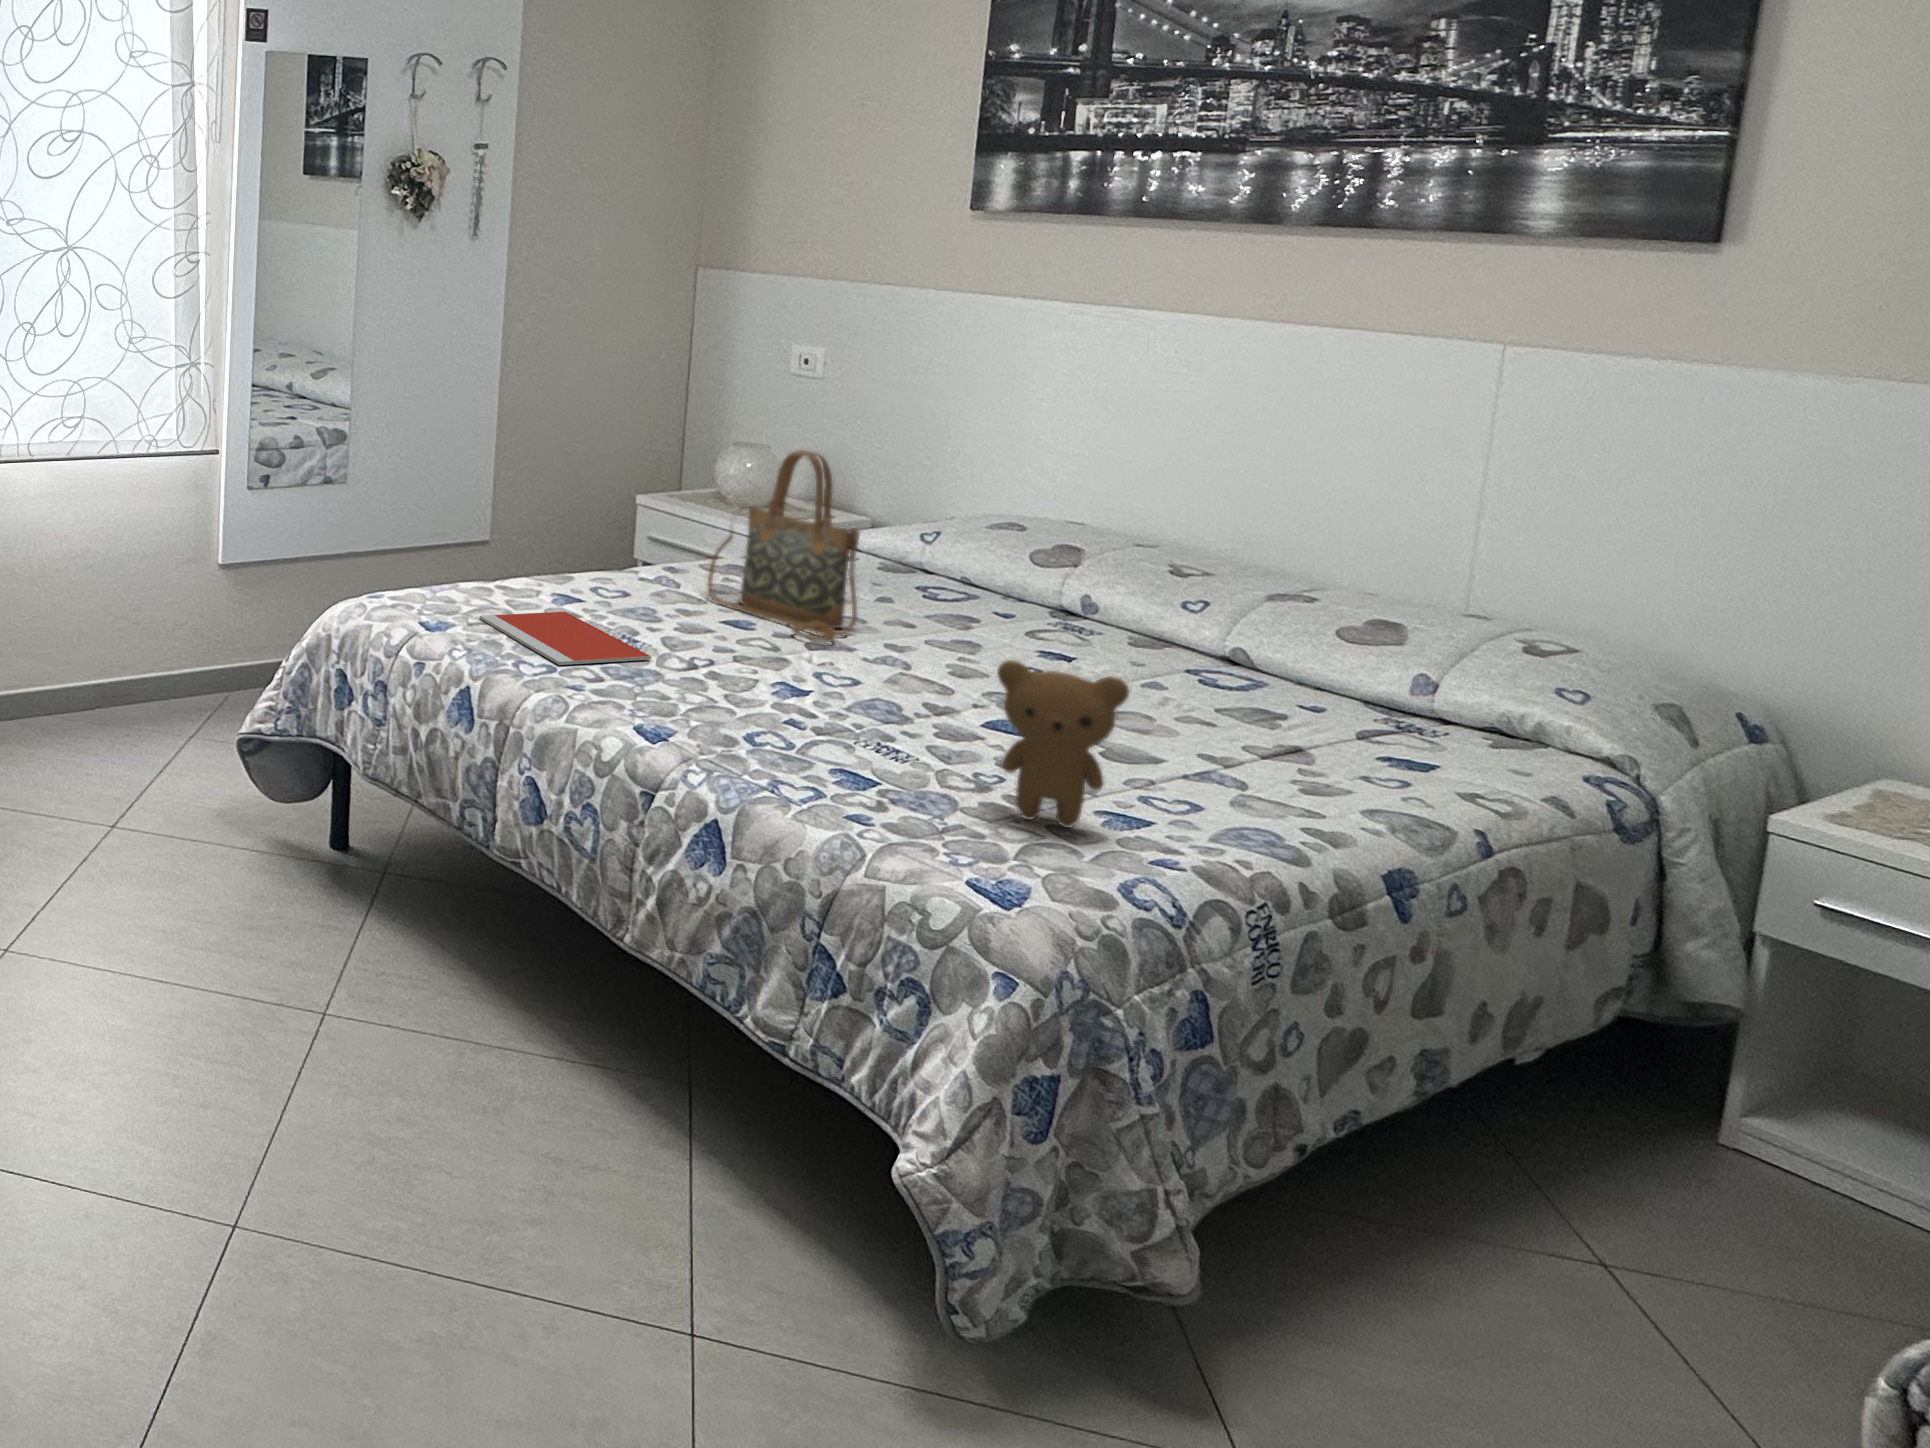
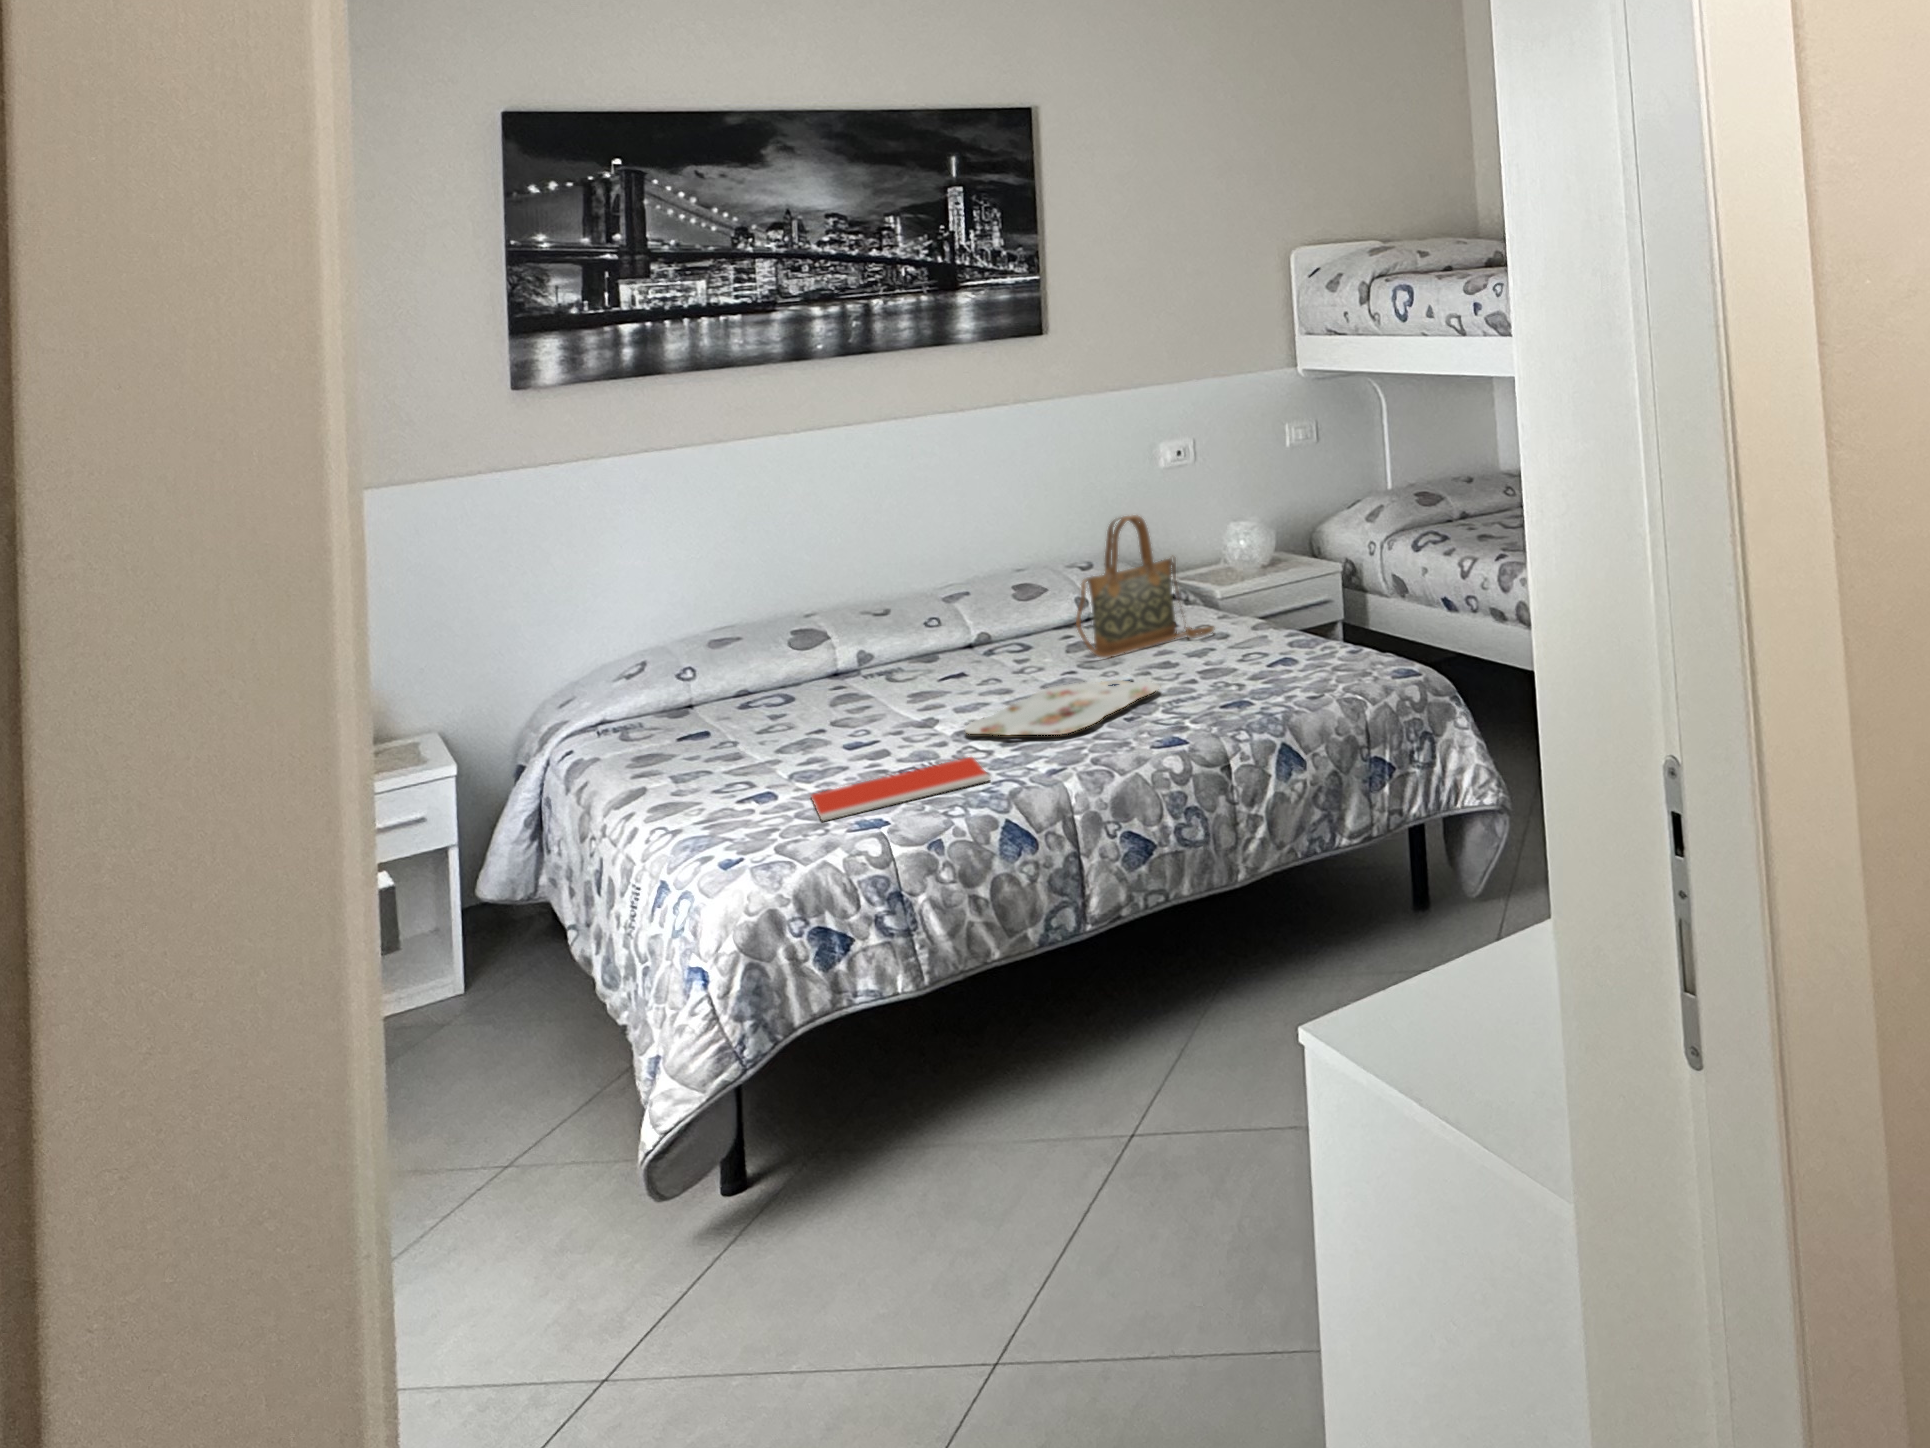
handbag: present [708,450,860,642] -> present [1076,515,1214,658]
serving tray: none [710,651,971,734] -> present [965,680,1160,735]
teddy bear: present [997,660,1129,828] -> none [1268,571,1312,673]

